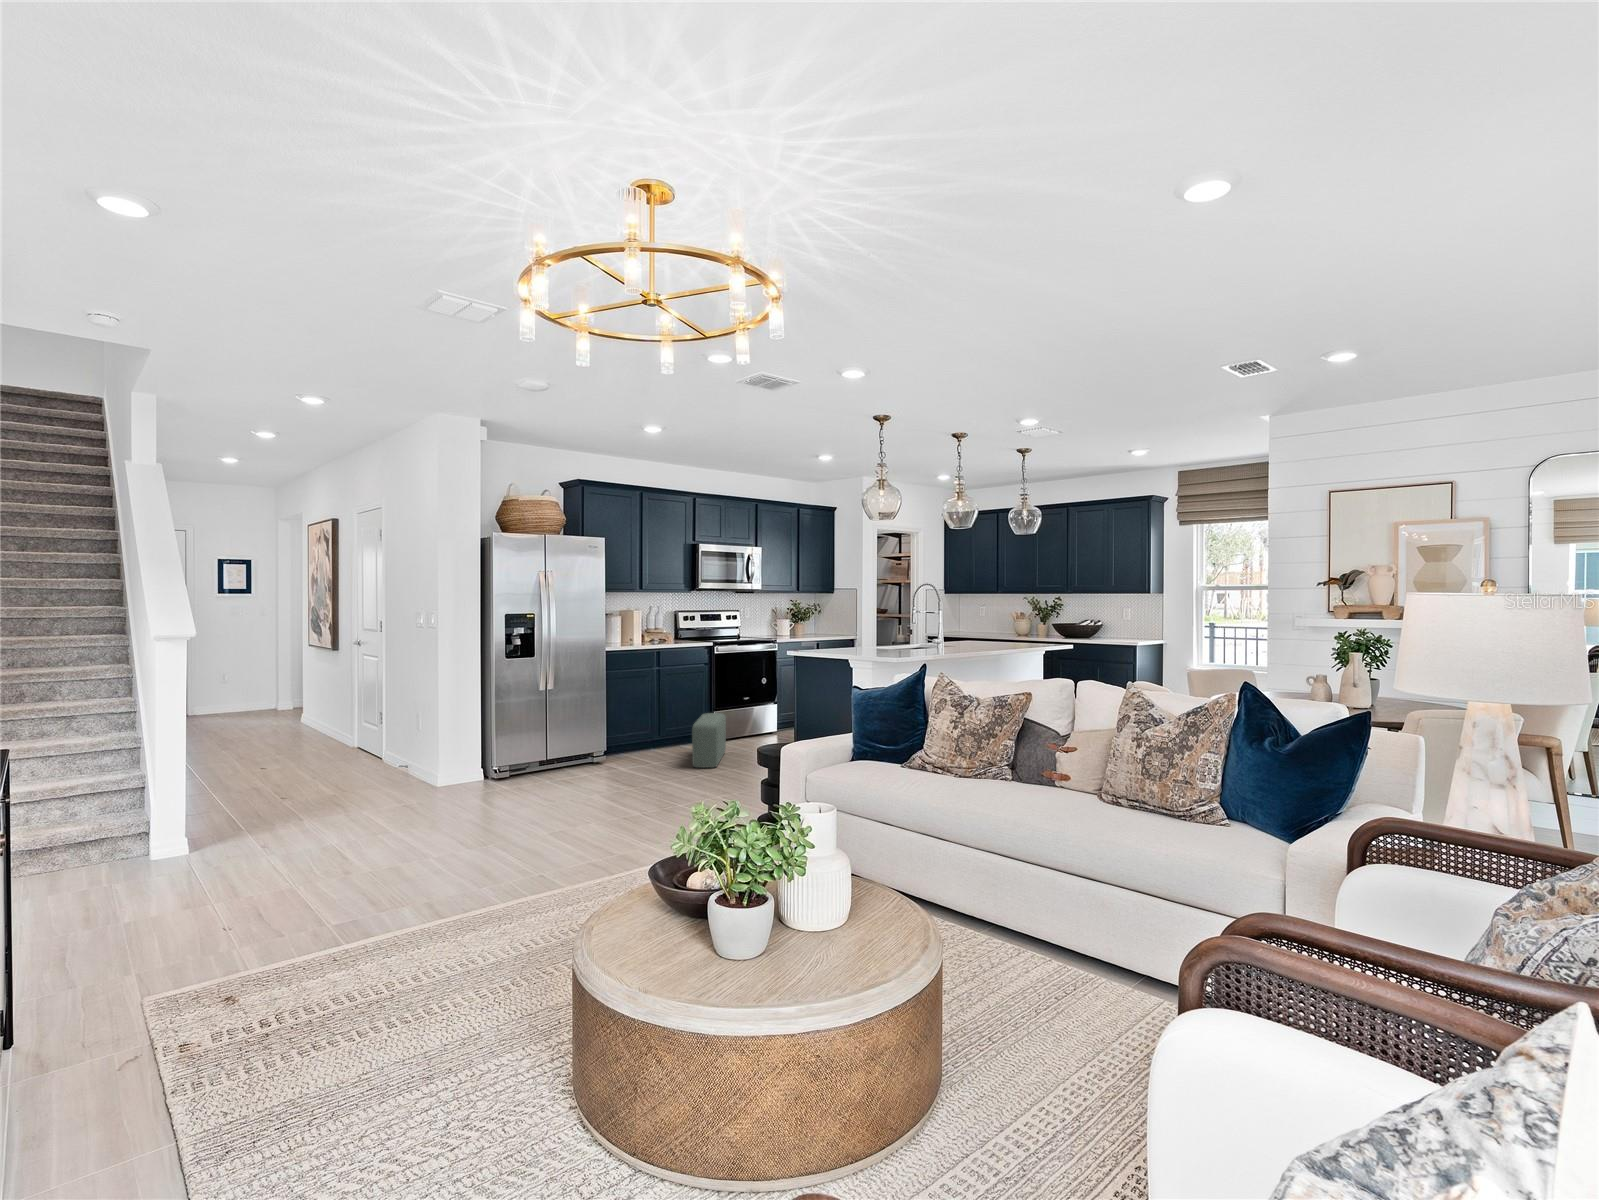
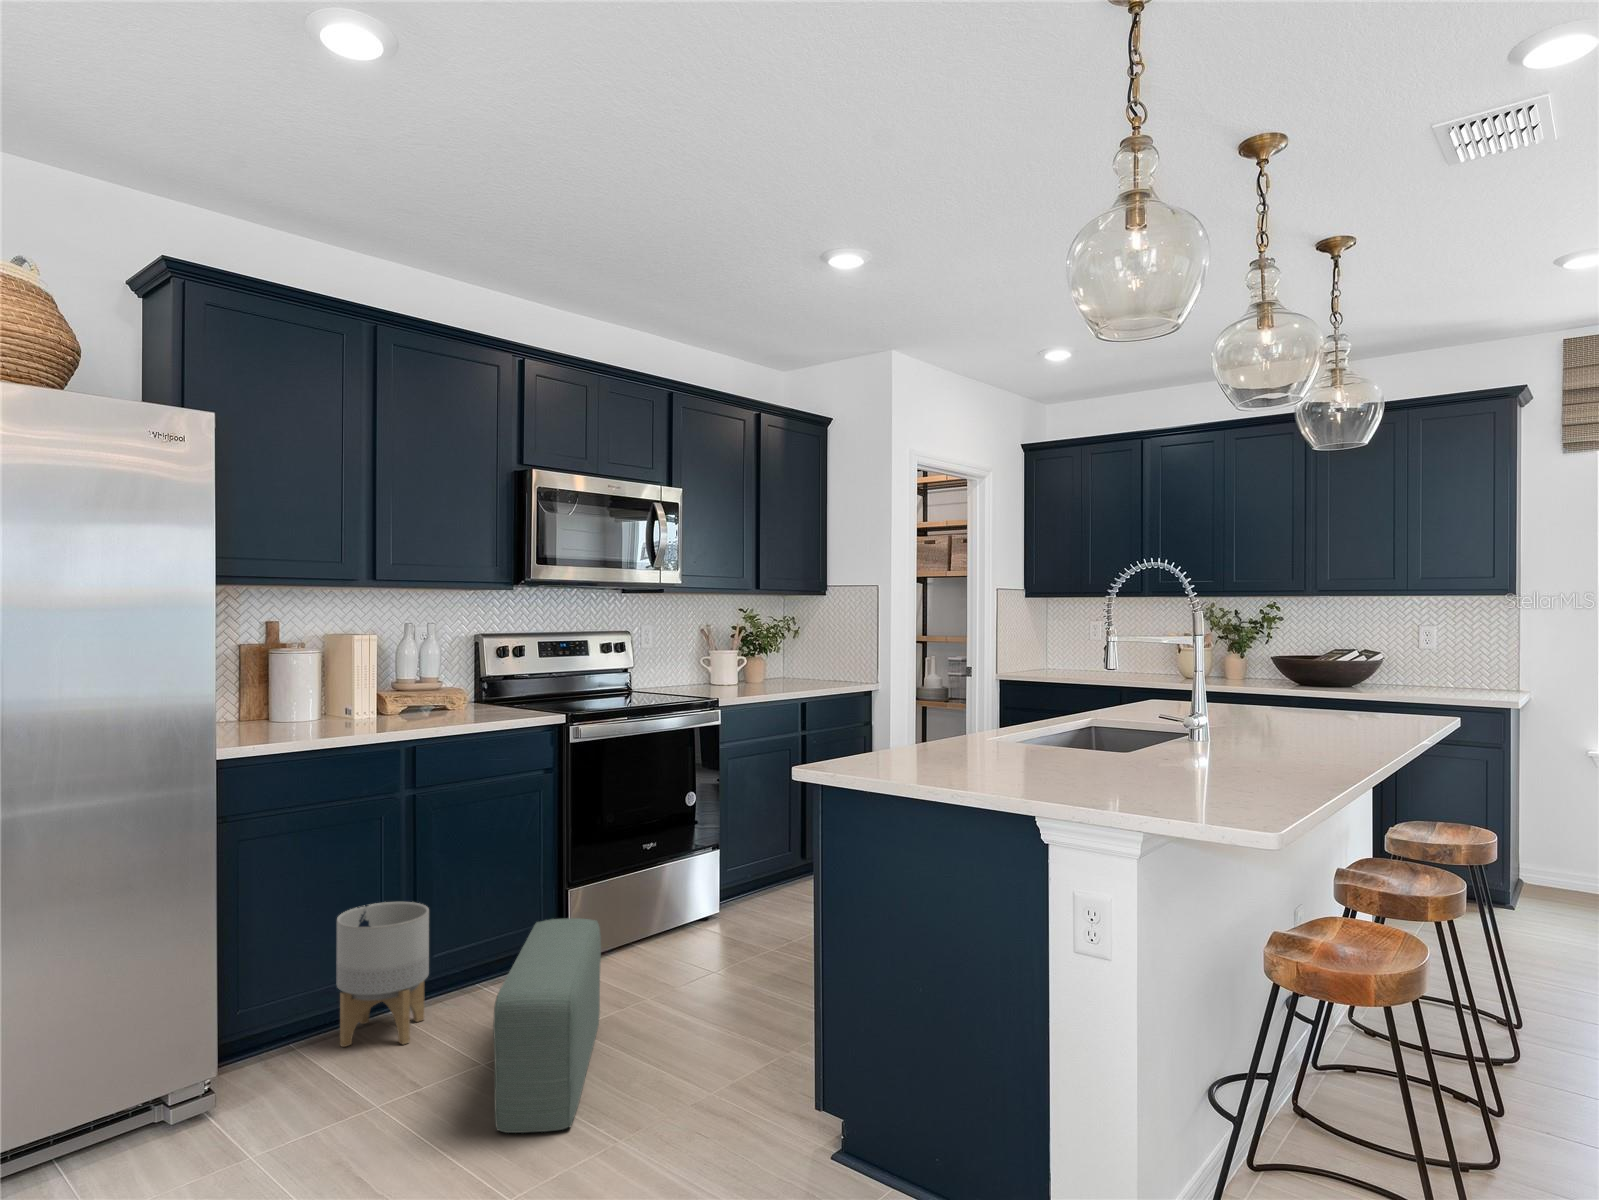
planter: none [634,708,665,754] -> present [337,902,429,1047]

